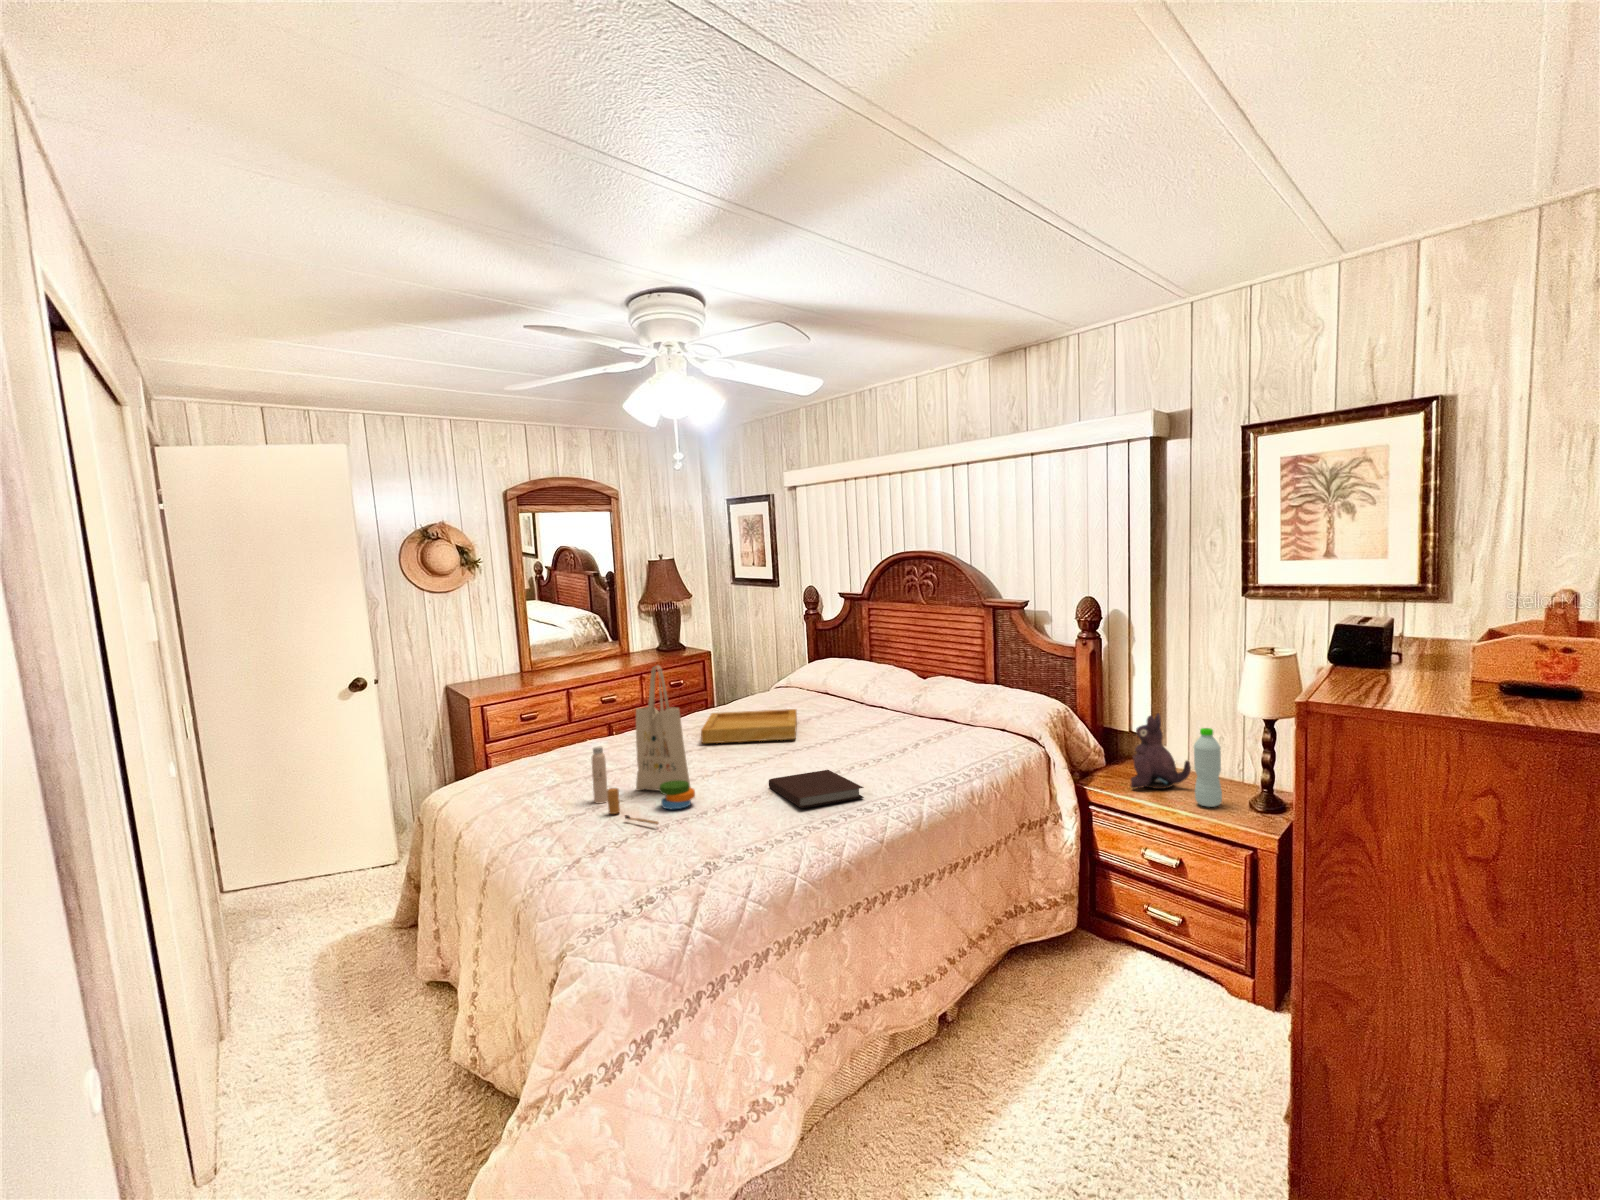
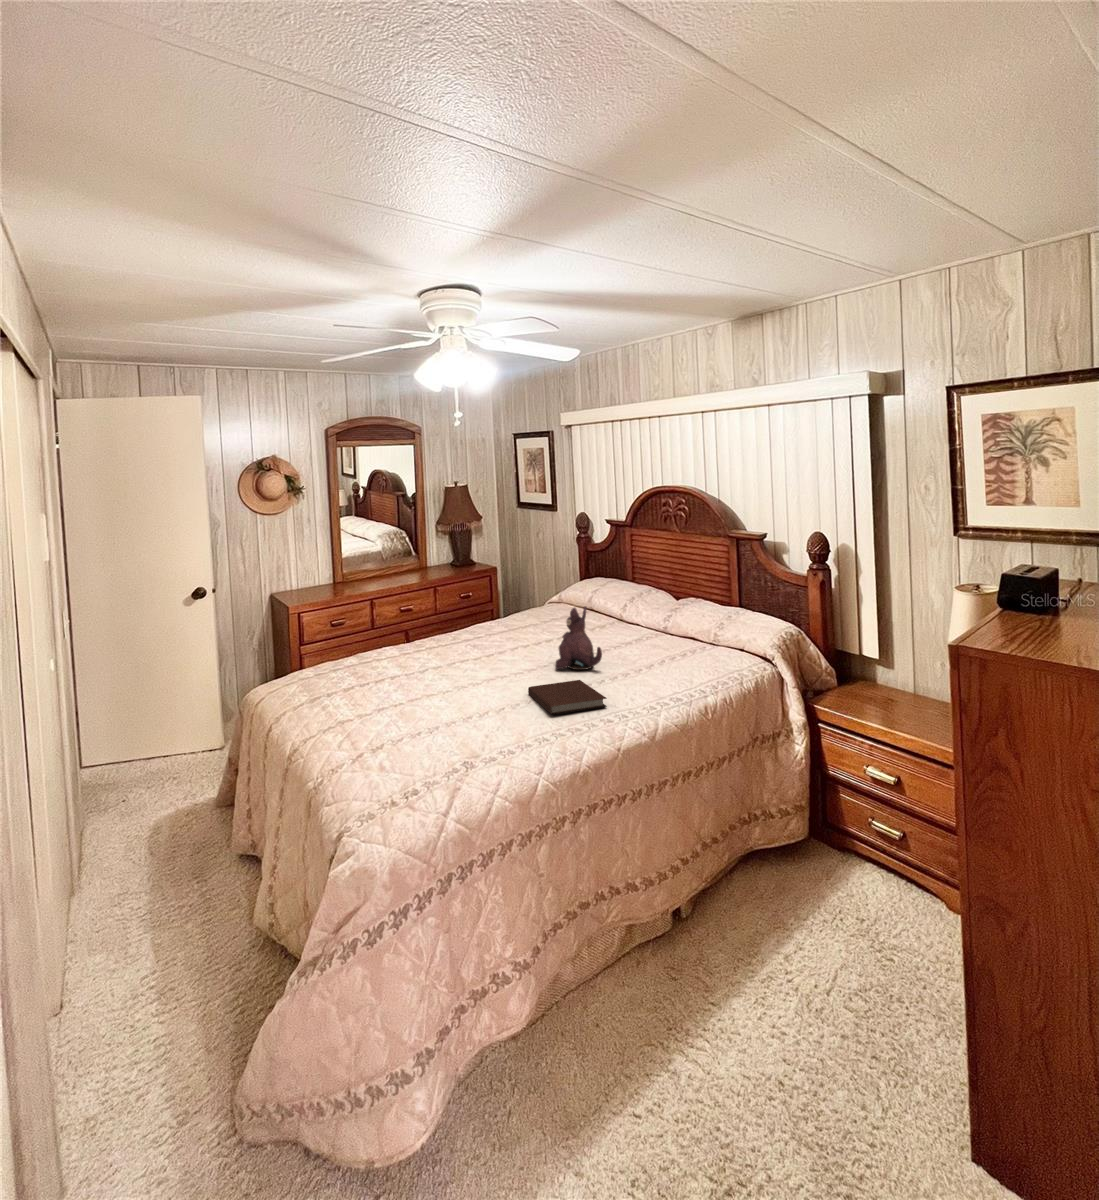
tote bag: present [592,666,695,824] -> none [379,589,465,726]
tray: present [701,709,797,743] -> none [478,622,562,651]
plush toy: present [1131,713,1191,789] -> present [555,607,602,670]
water bottle: present [1194,728,1222,807] -> none [898,654,925,721]

